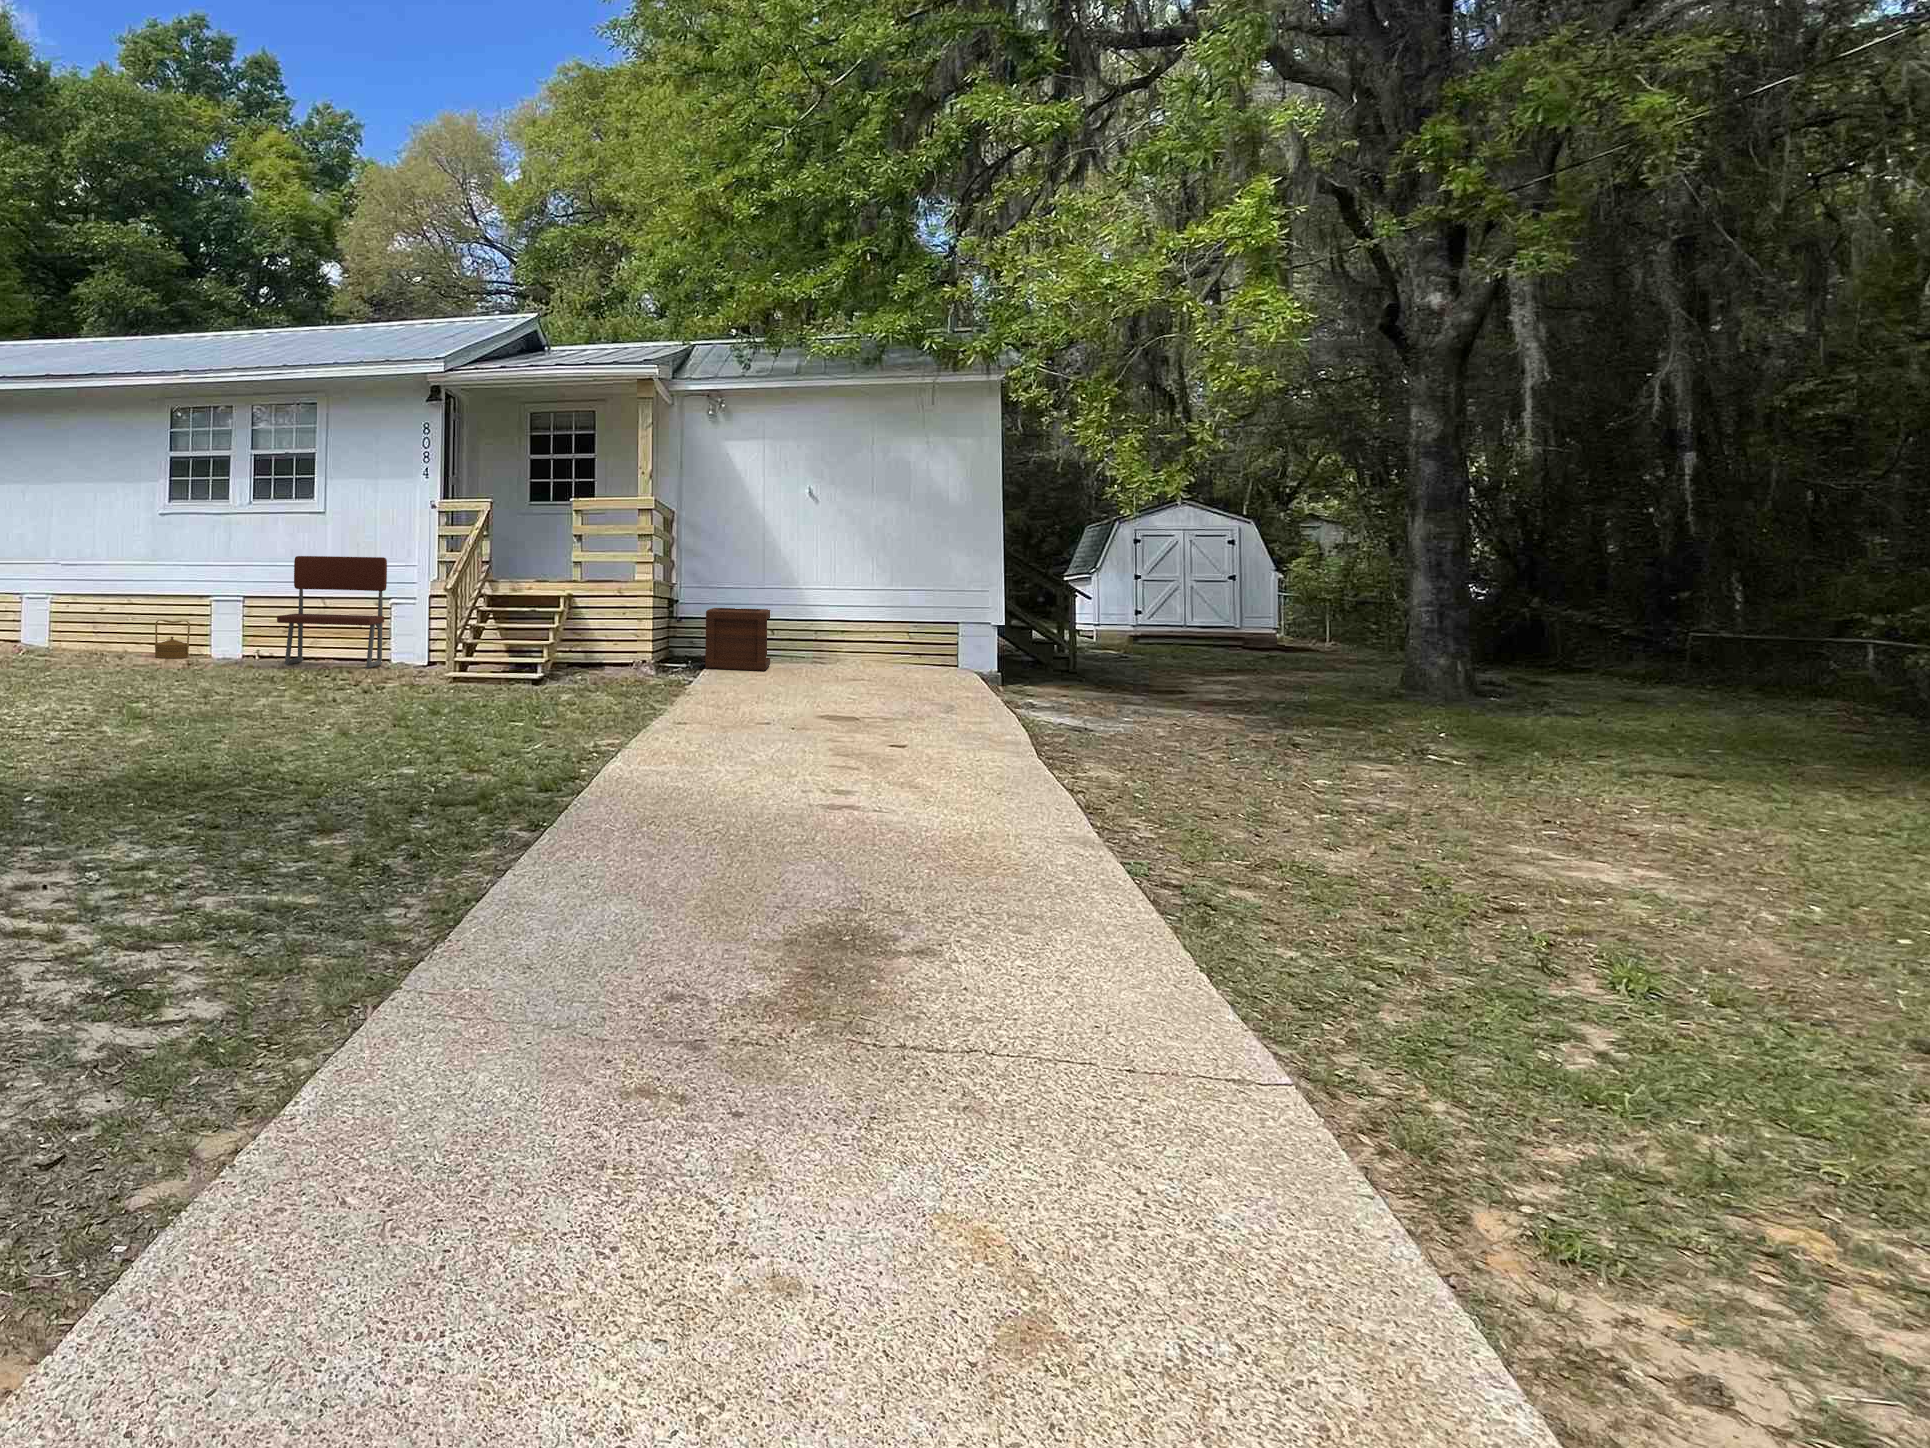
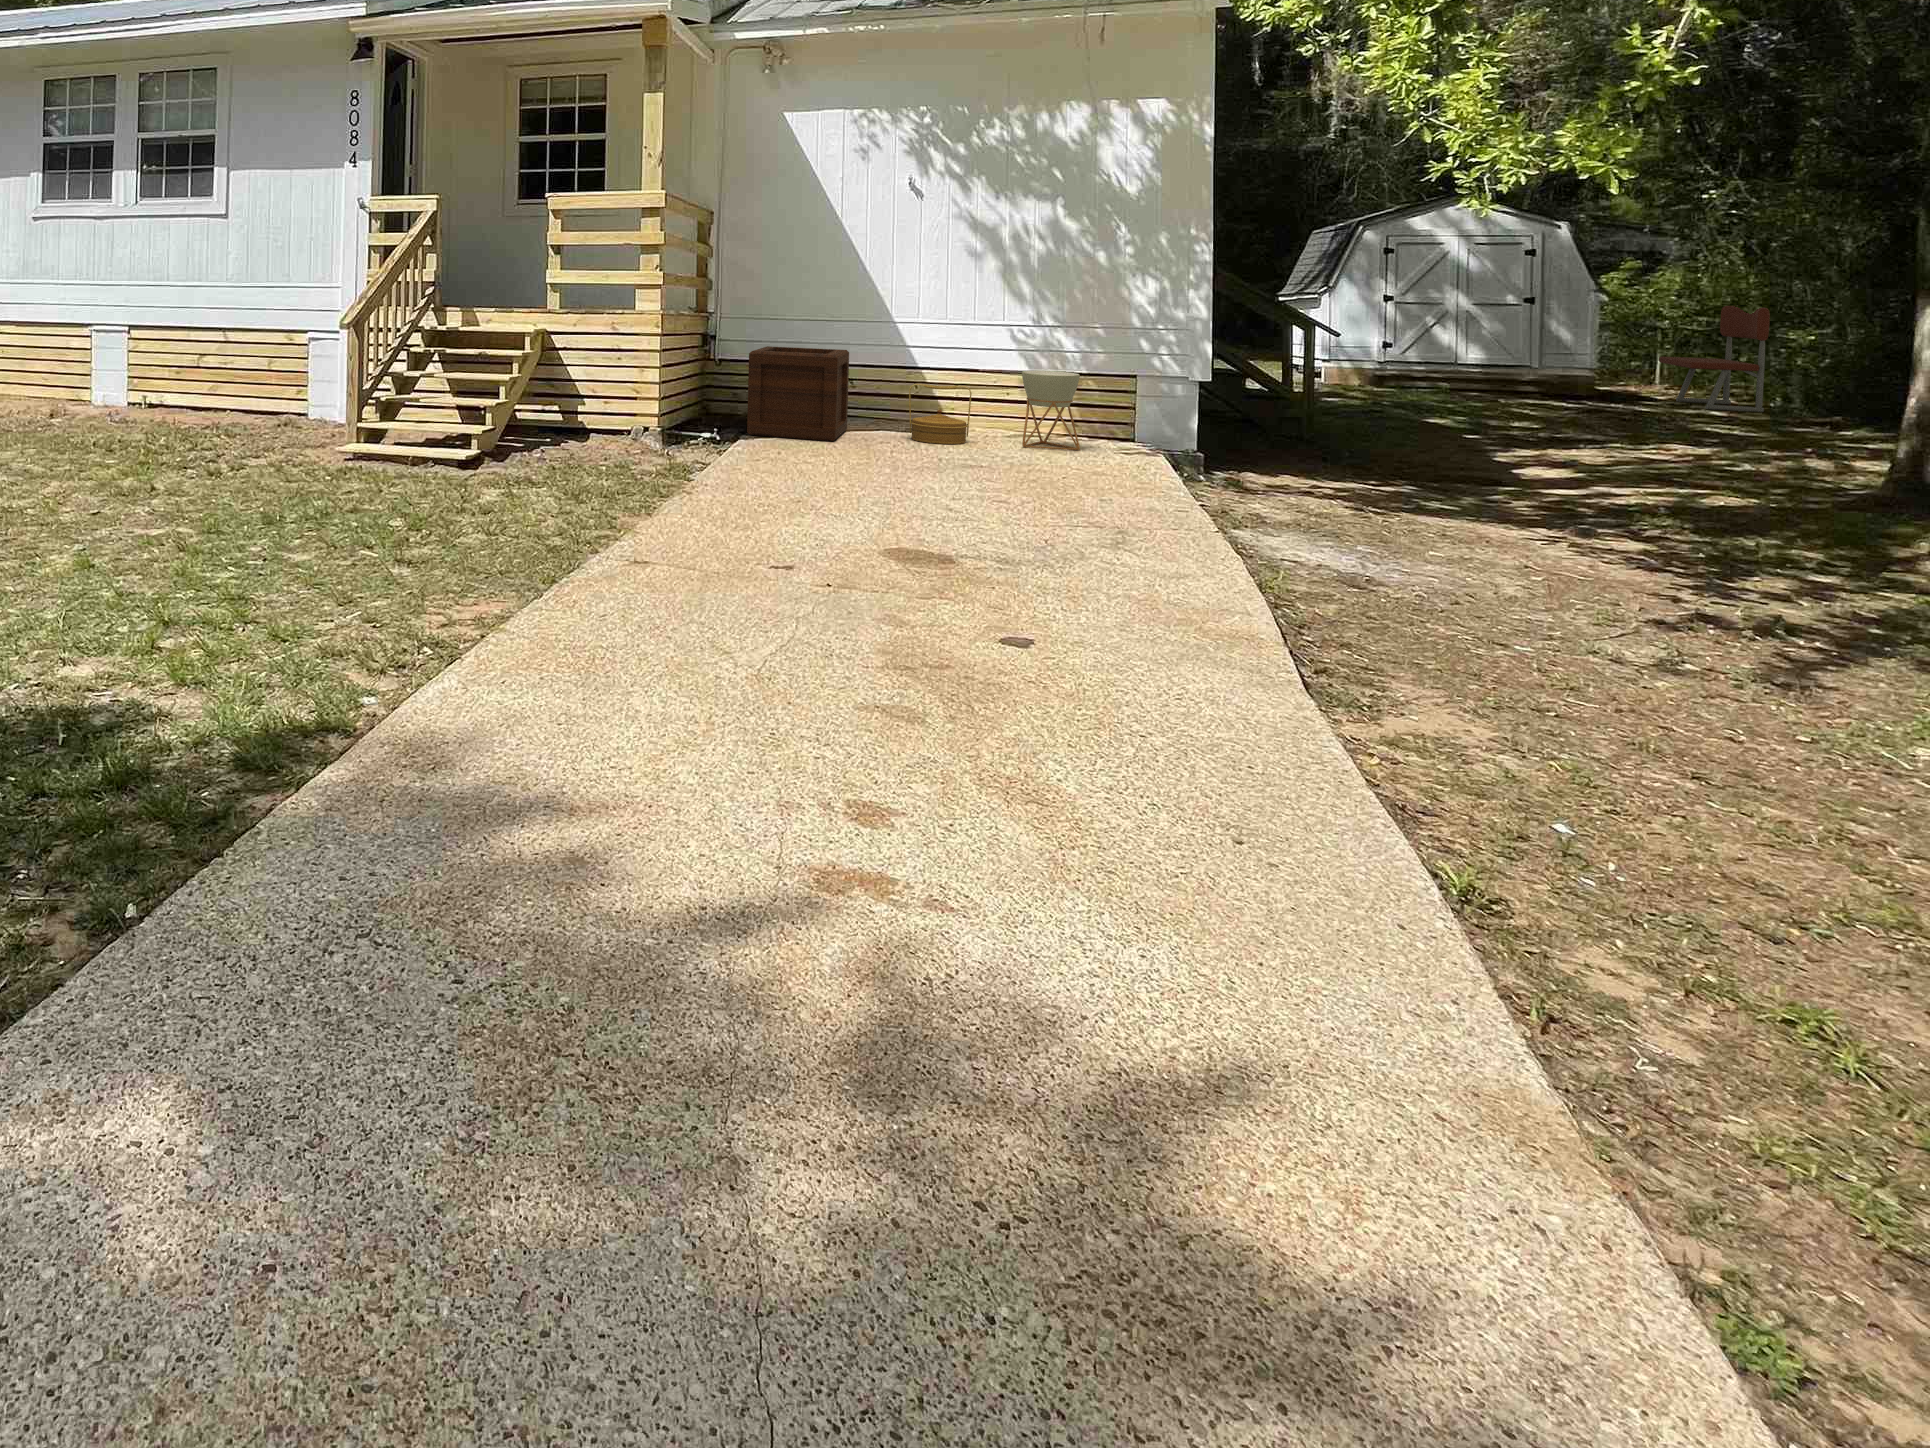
bench: present [277,556,387,668] -> present [1659,306,1770,412]
woven basket: present [155,620,190,658] -> present [909,384,972,444]
planter: none [885,622,923,674] -> present [1022,371,1080,450]

